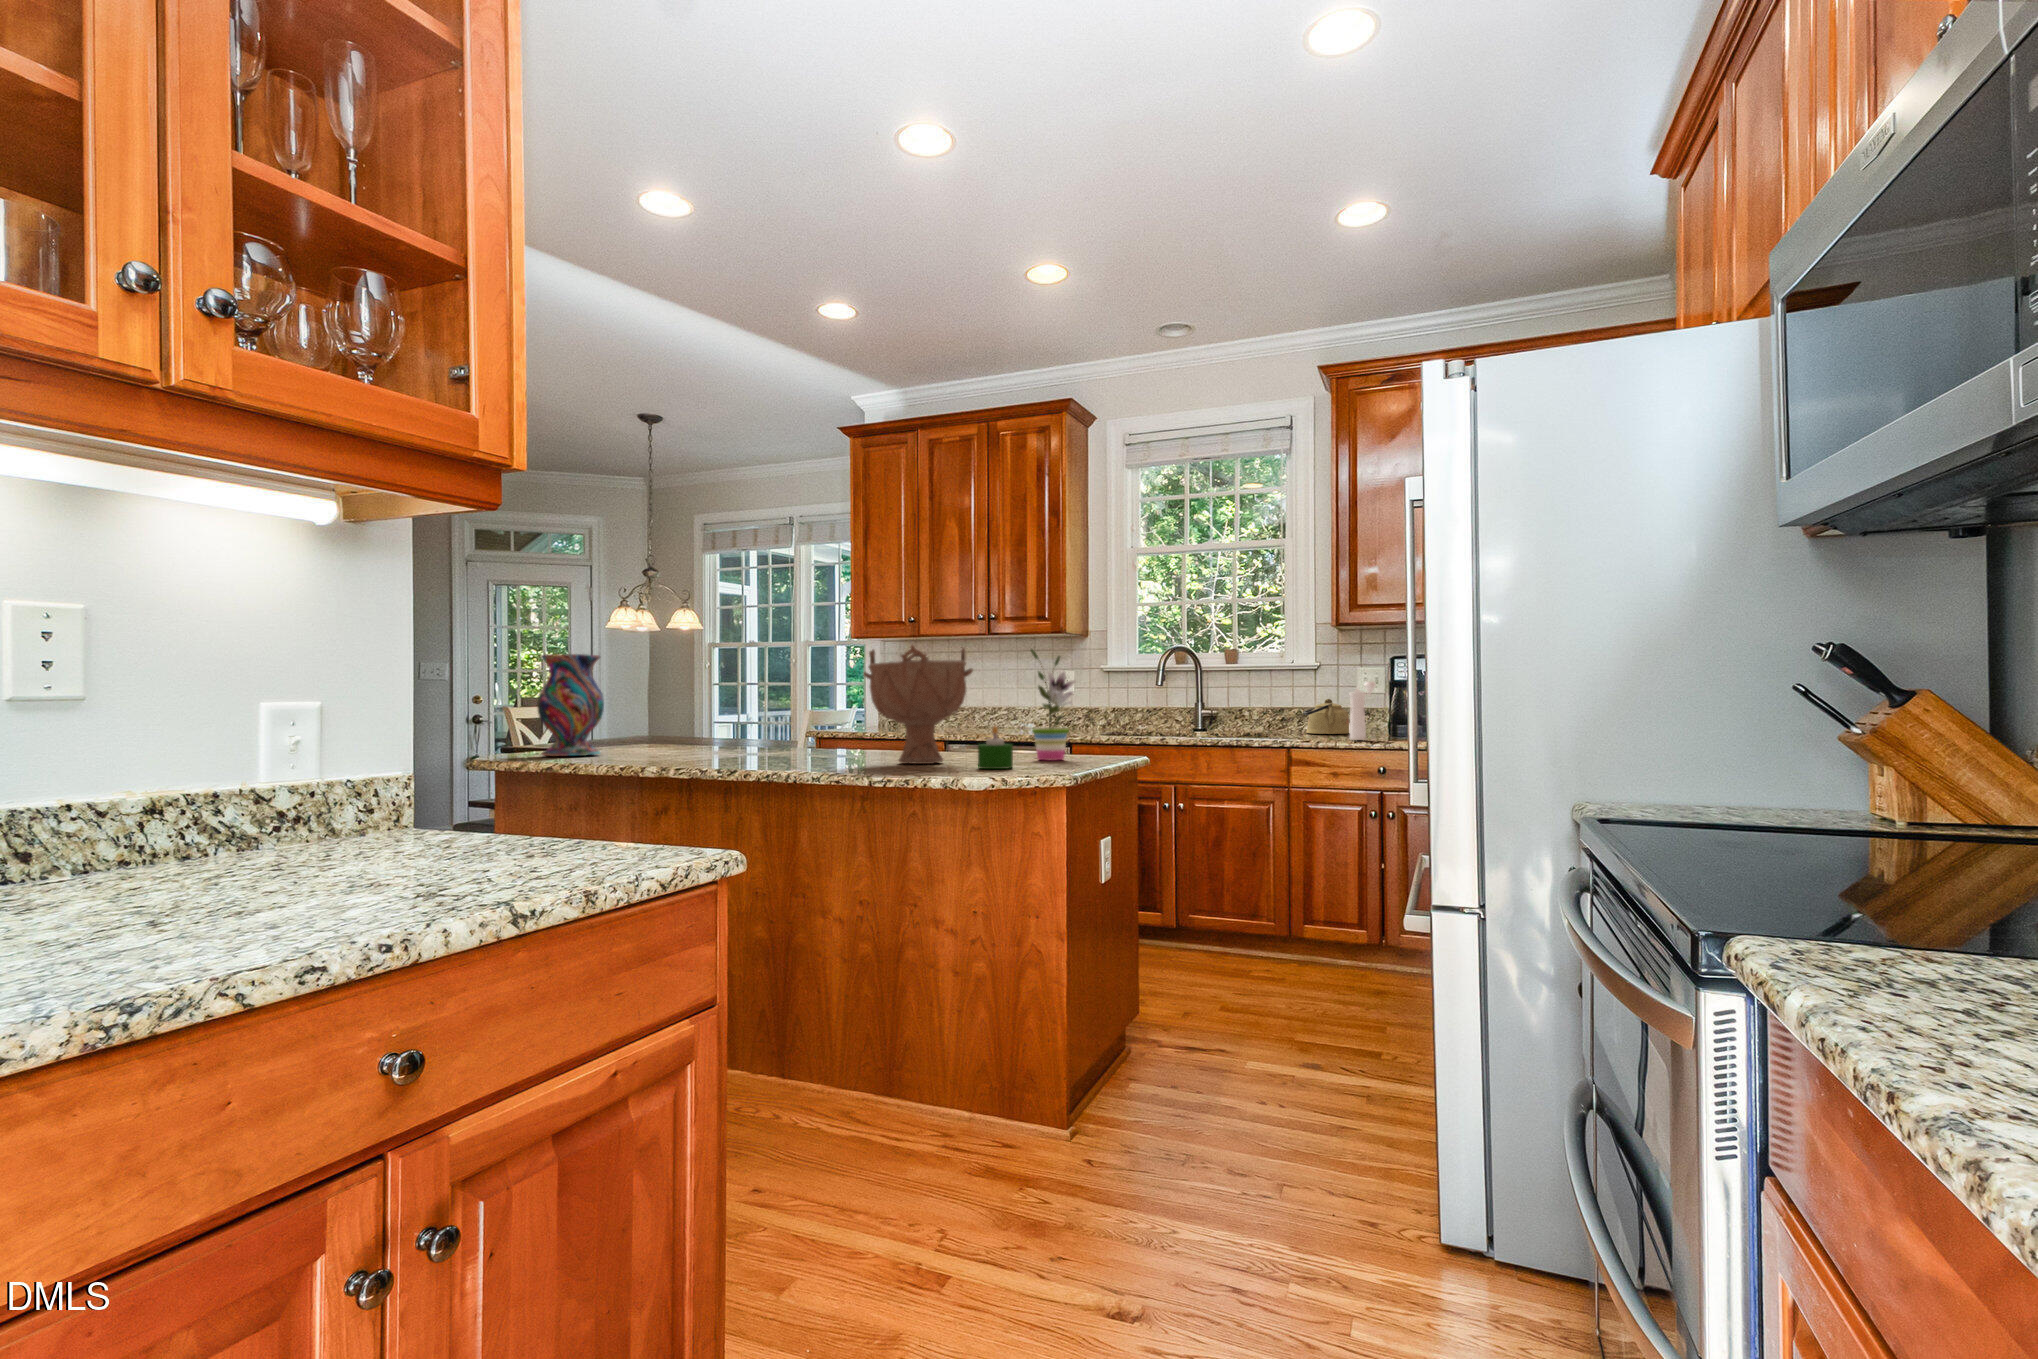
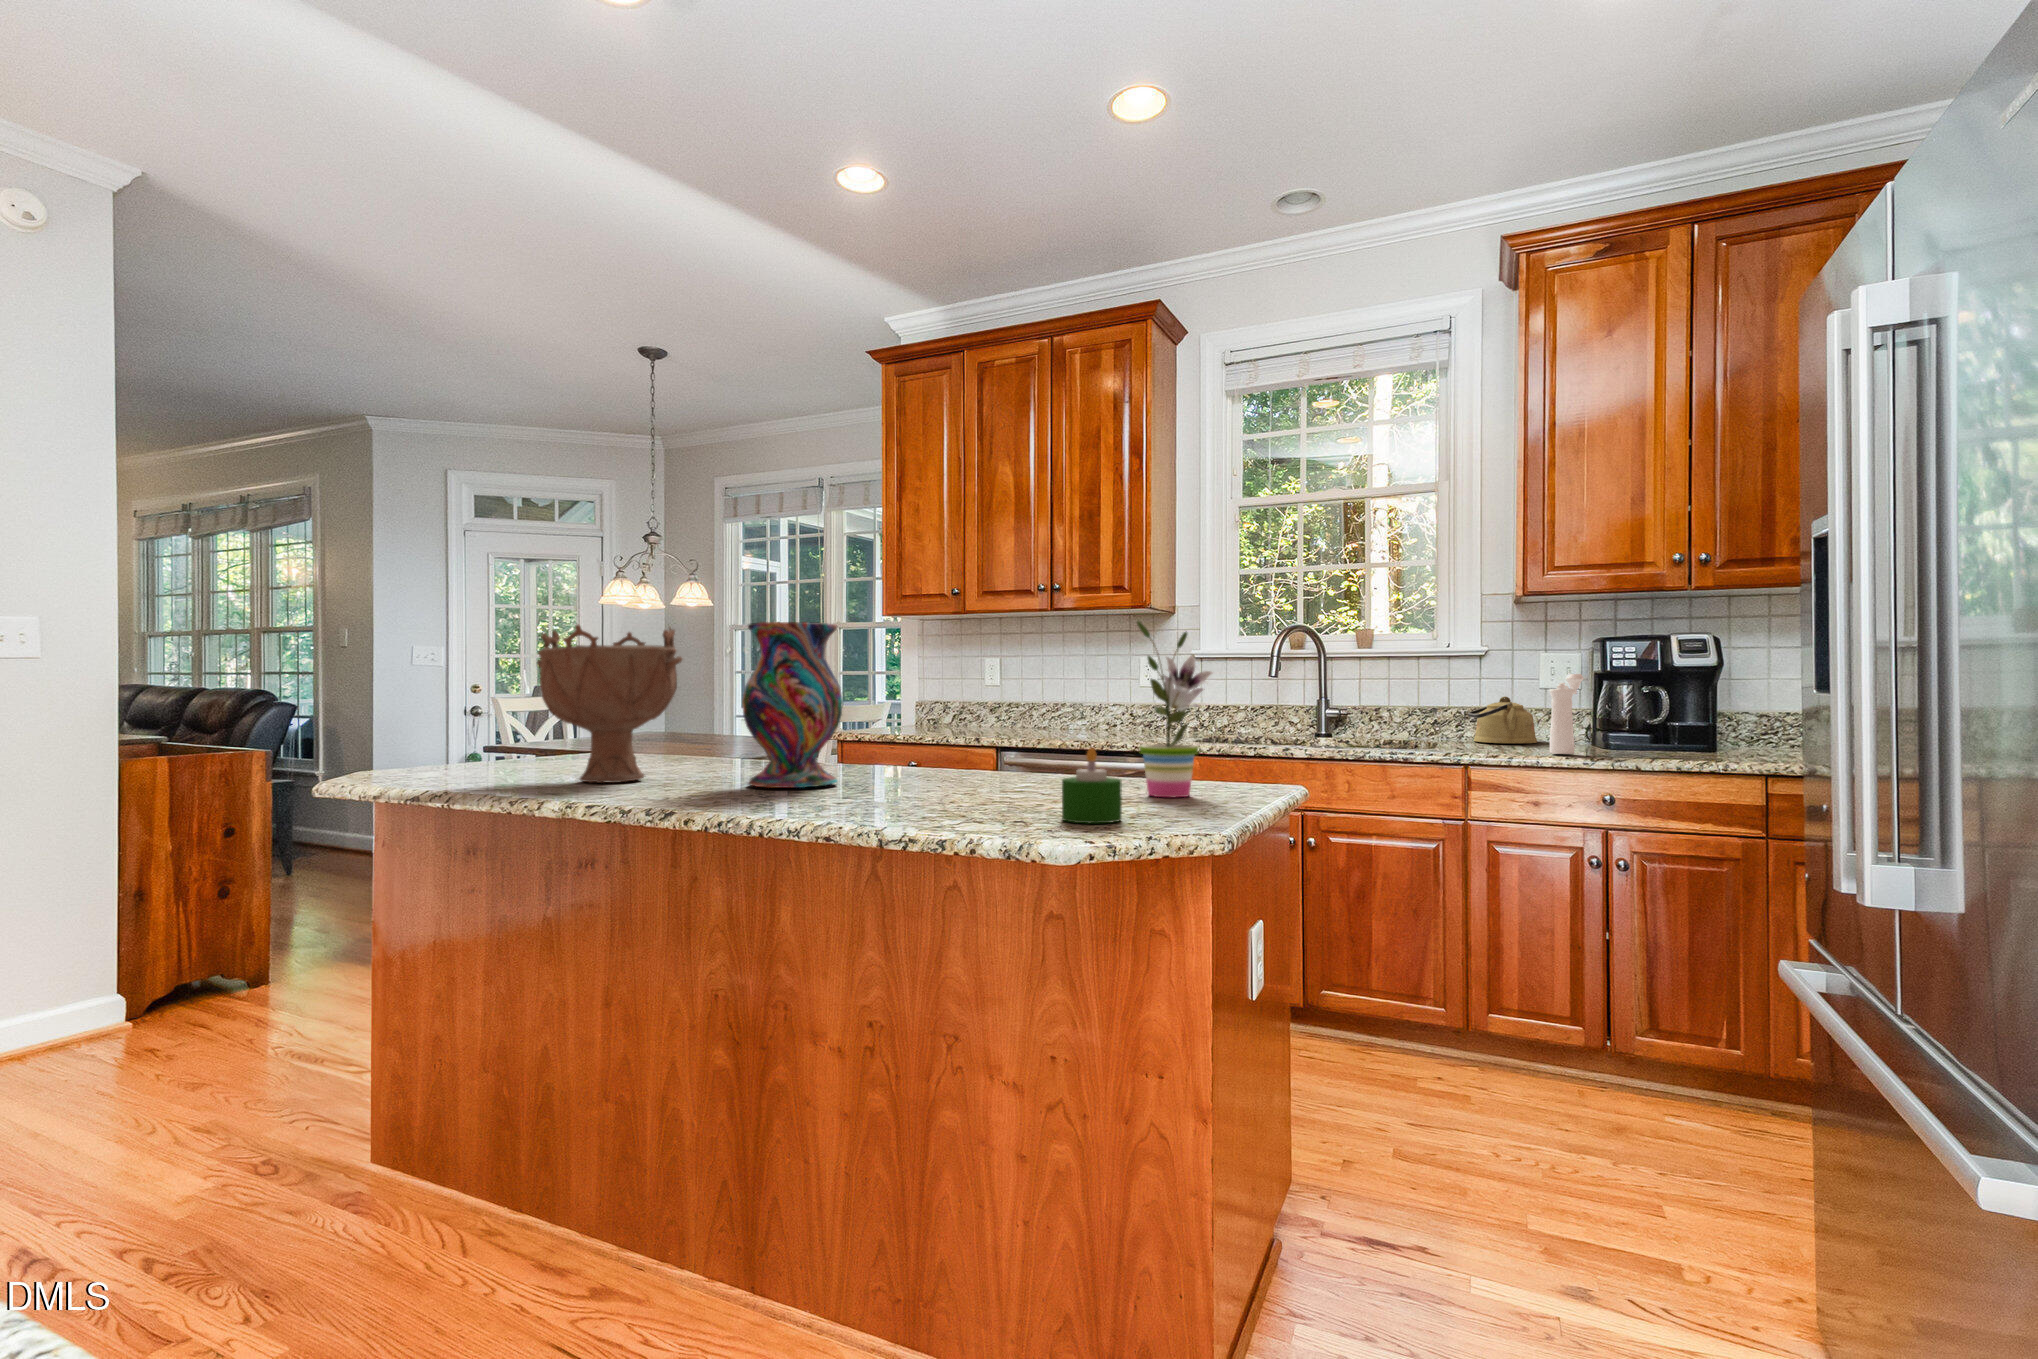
decorative bowl: present [863,645,973,764] -> present [537,624,682,783]
vase: present [537,654,604,756] -> present [742,622,843,788]

